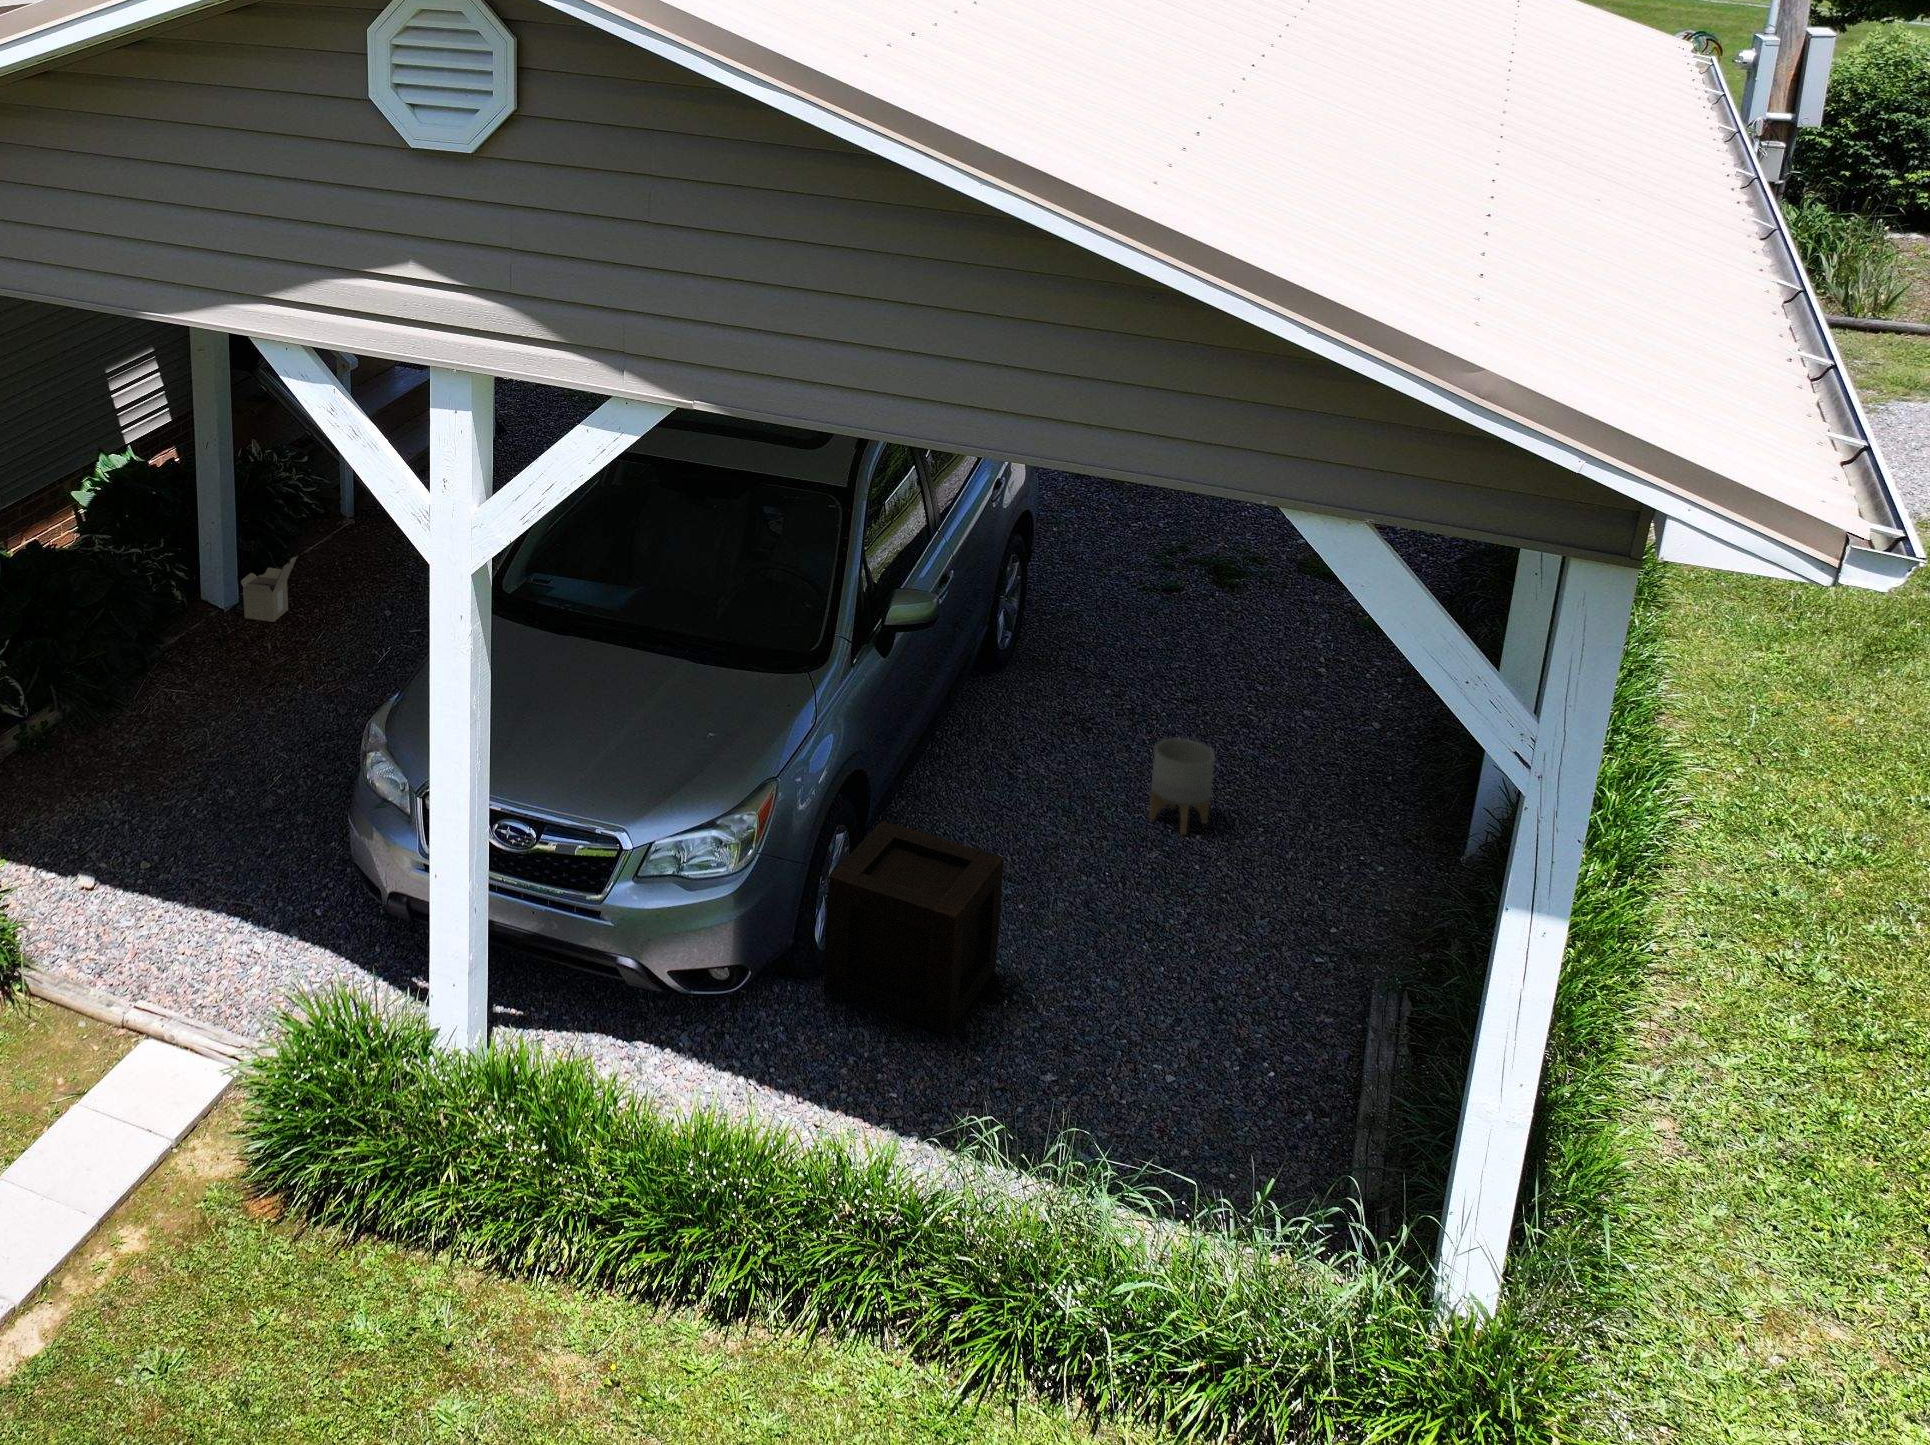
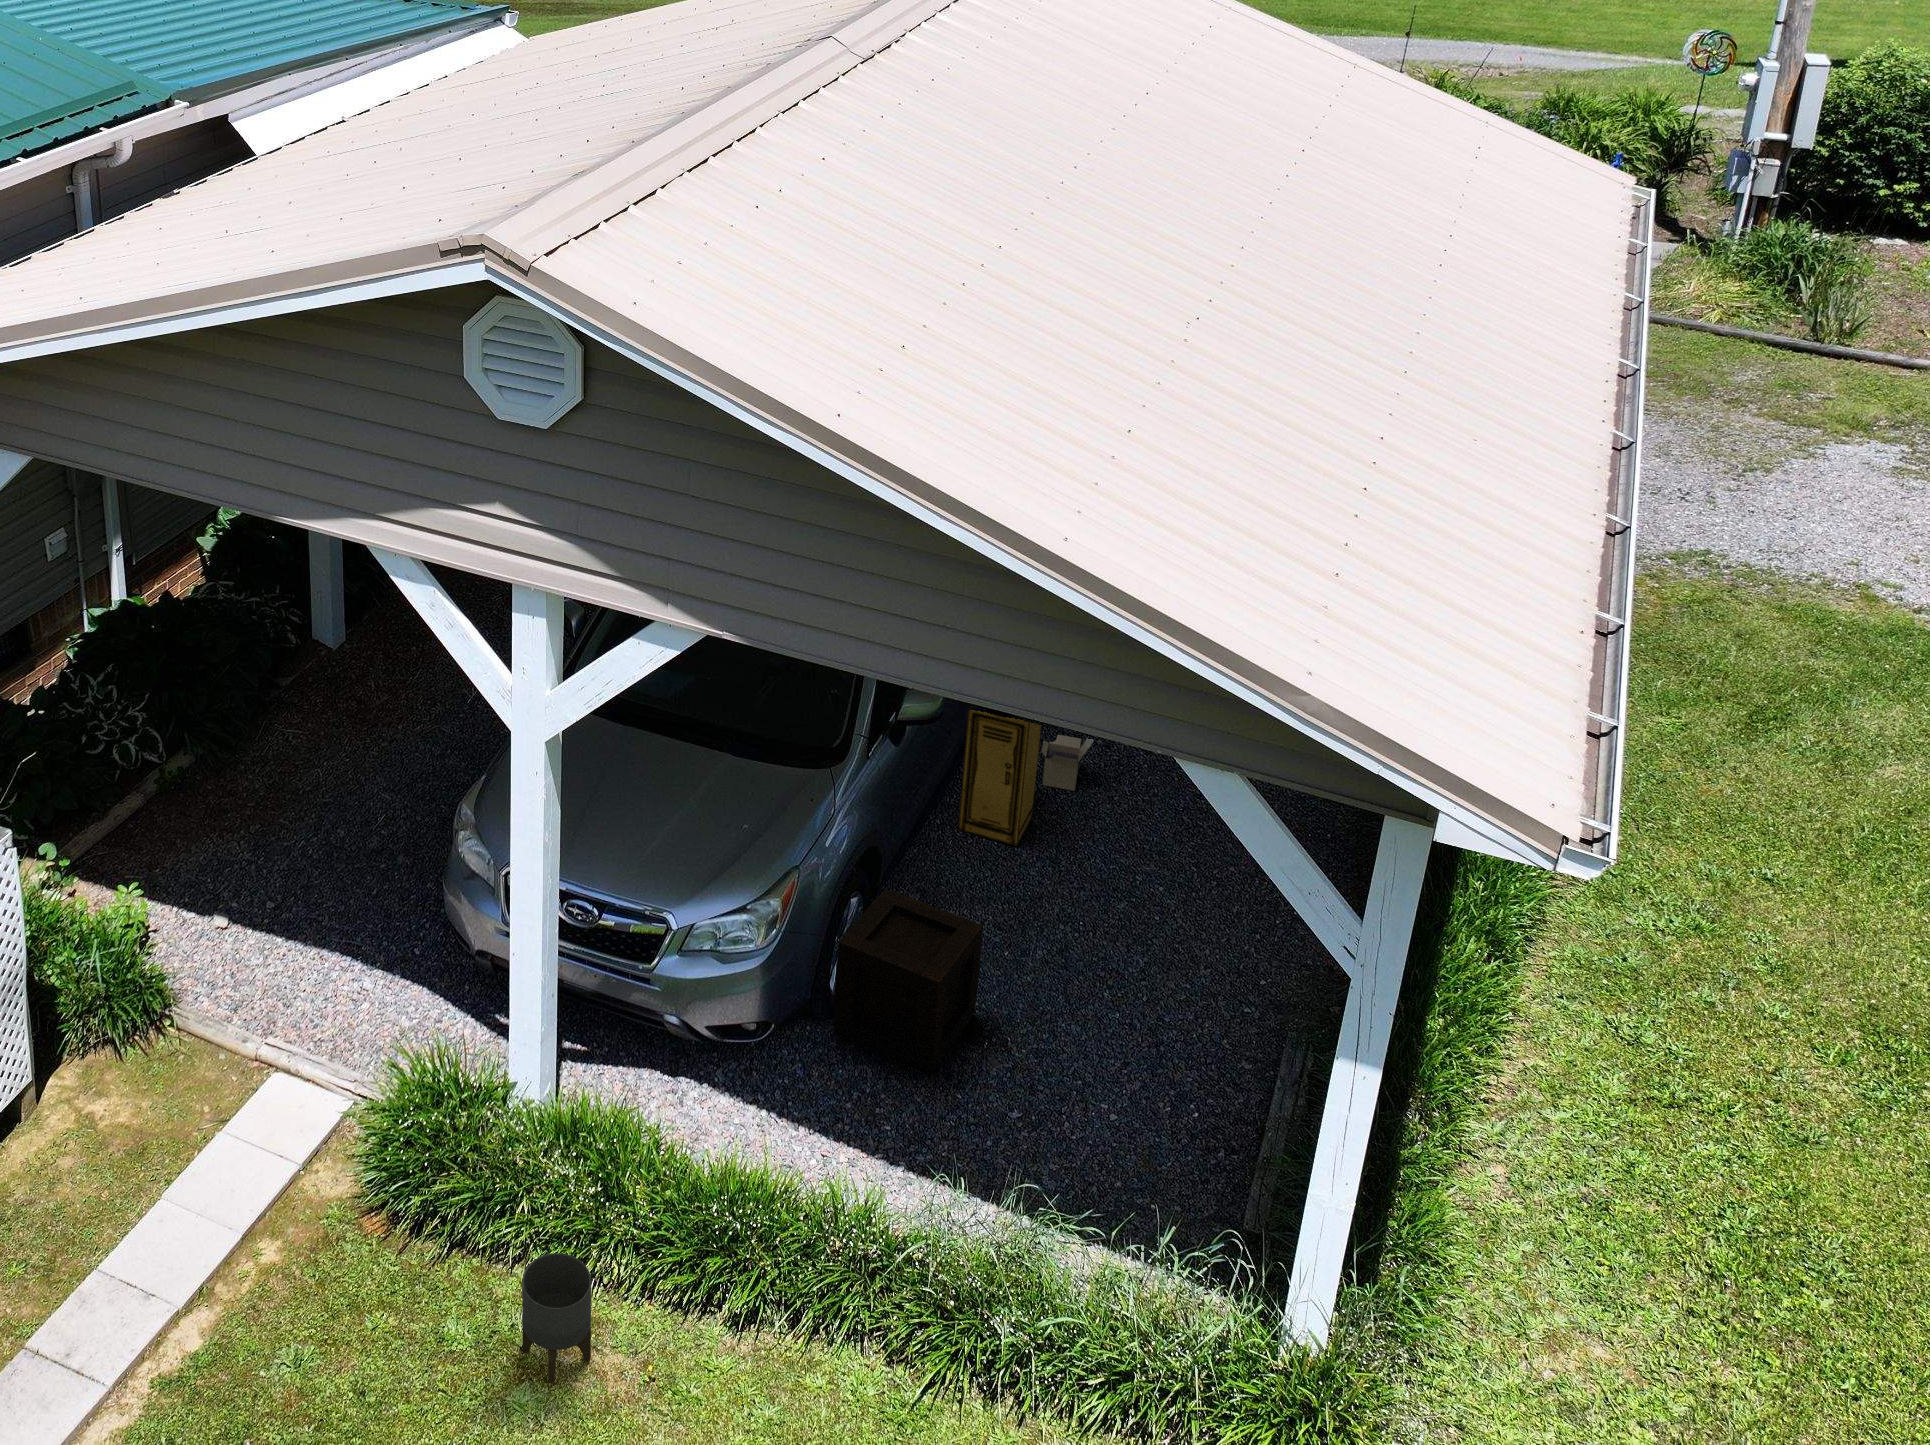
cardboard box: present [241,555,298,622] -> present [1042,735,1094,791]
storage cabinet: none [960,594,1059,795] -> present [958,710,1042,846]
planter: present [1149,739,1215,835] -> present [522,1253,591,1383]

